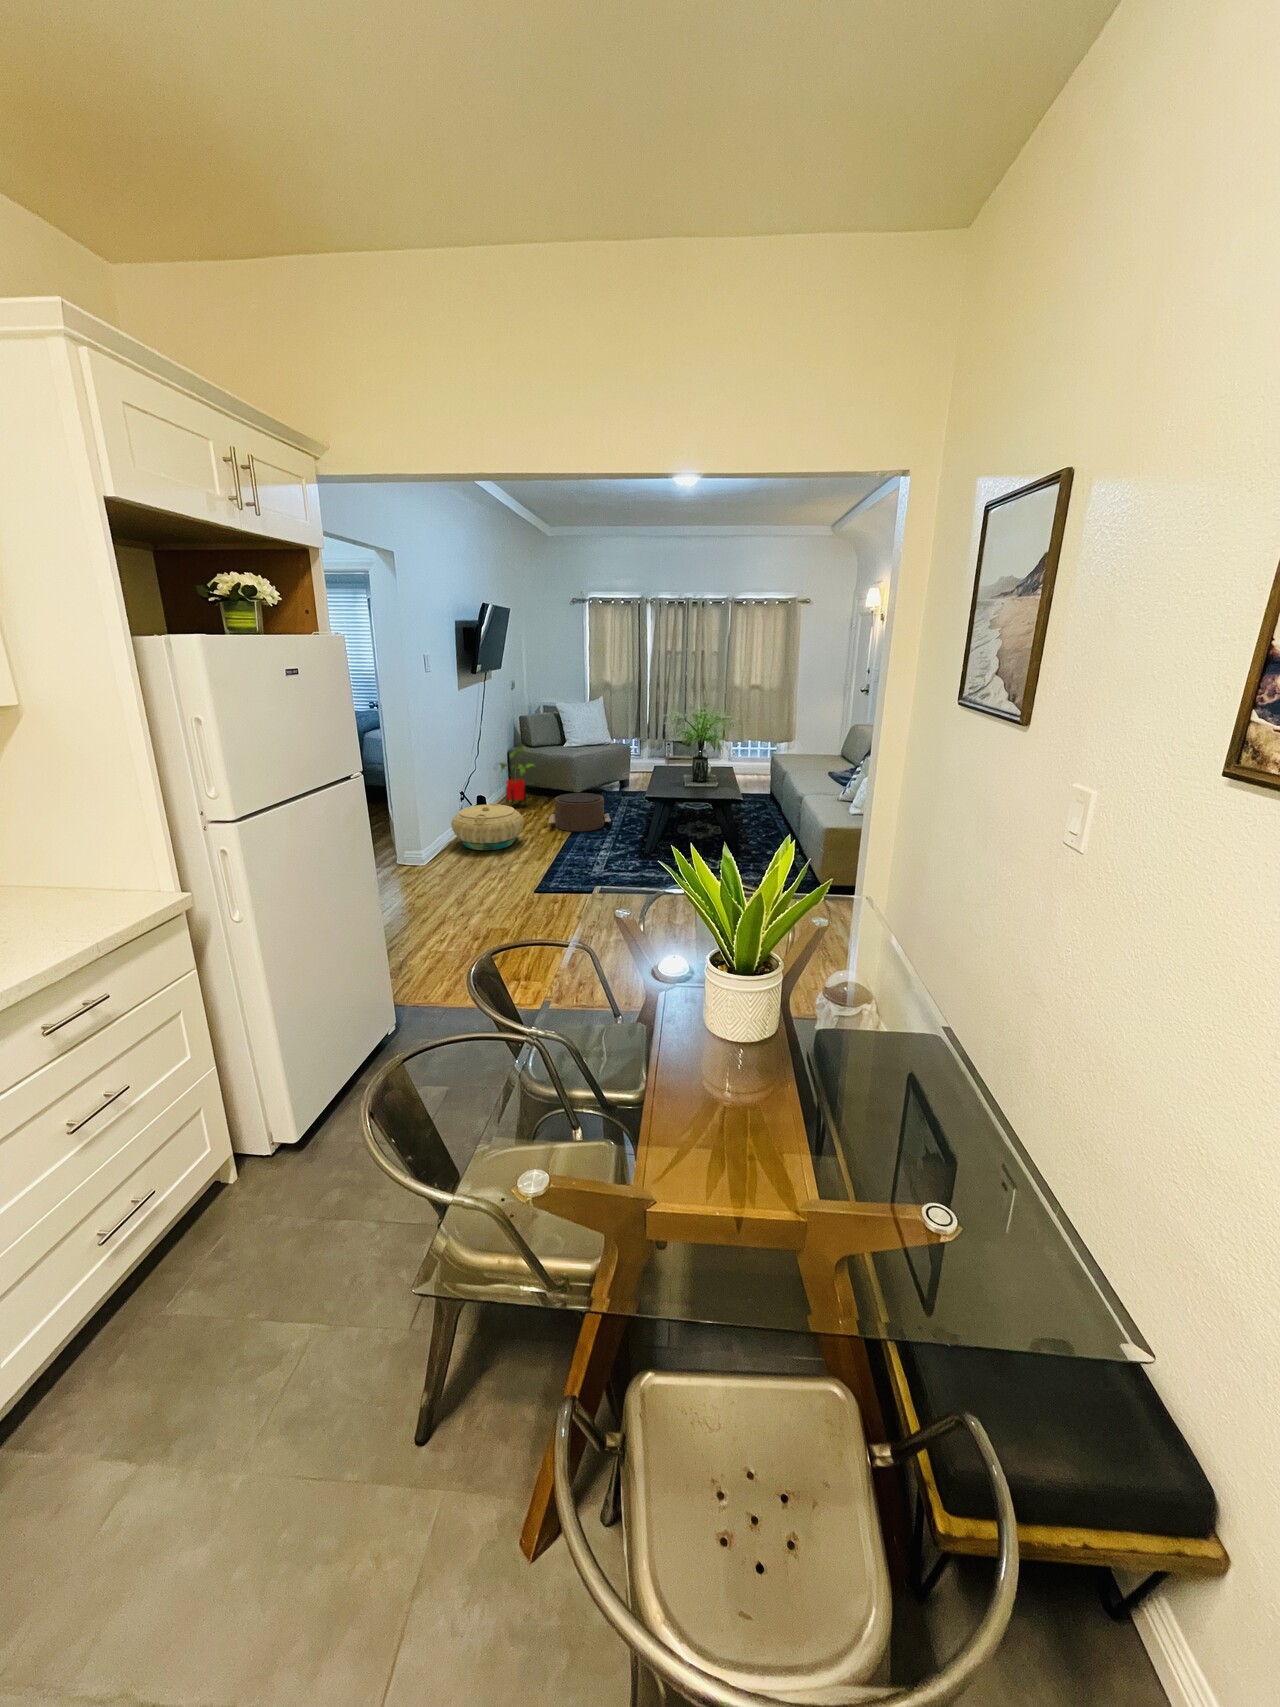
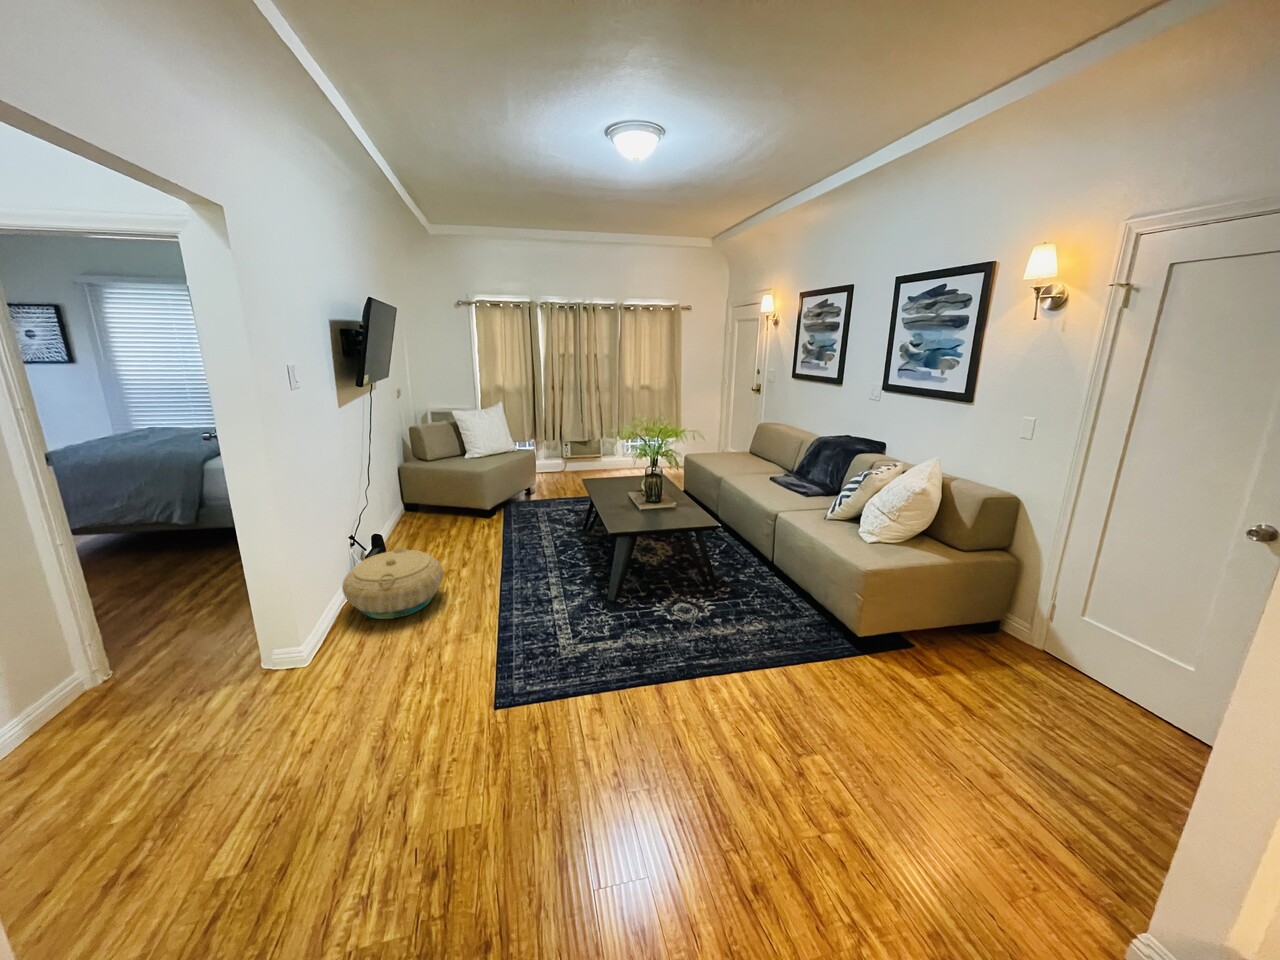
house plant: present [499,746,534,807] -> none [386,465,440,539]
pouf: present [549,793,611,831] -> none [467,516,543,567]

